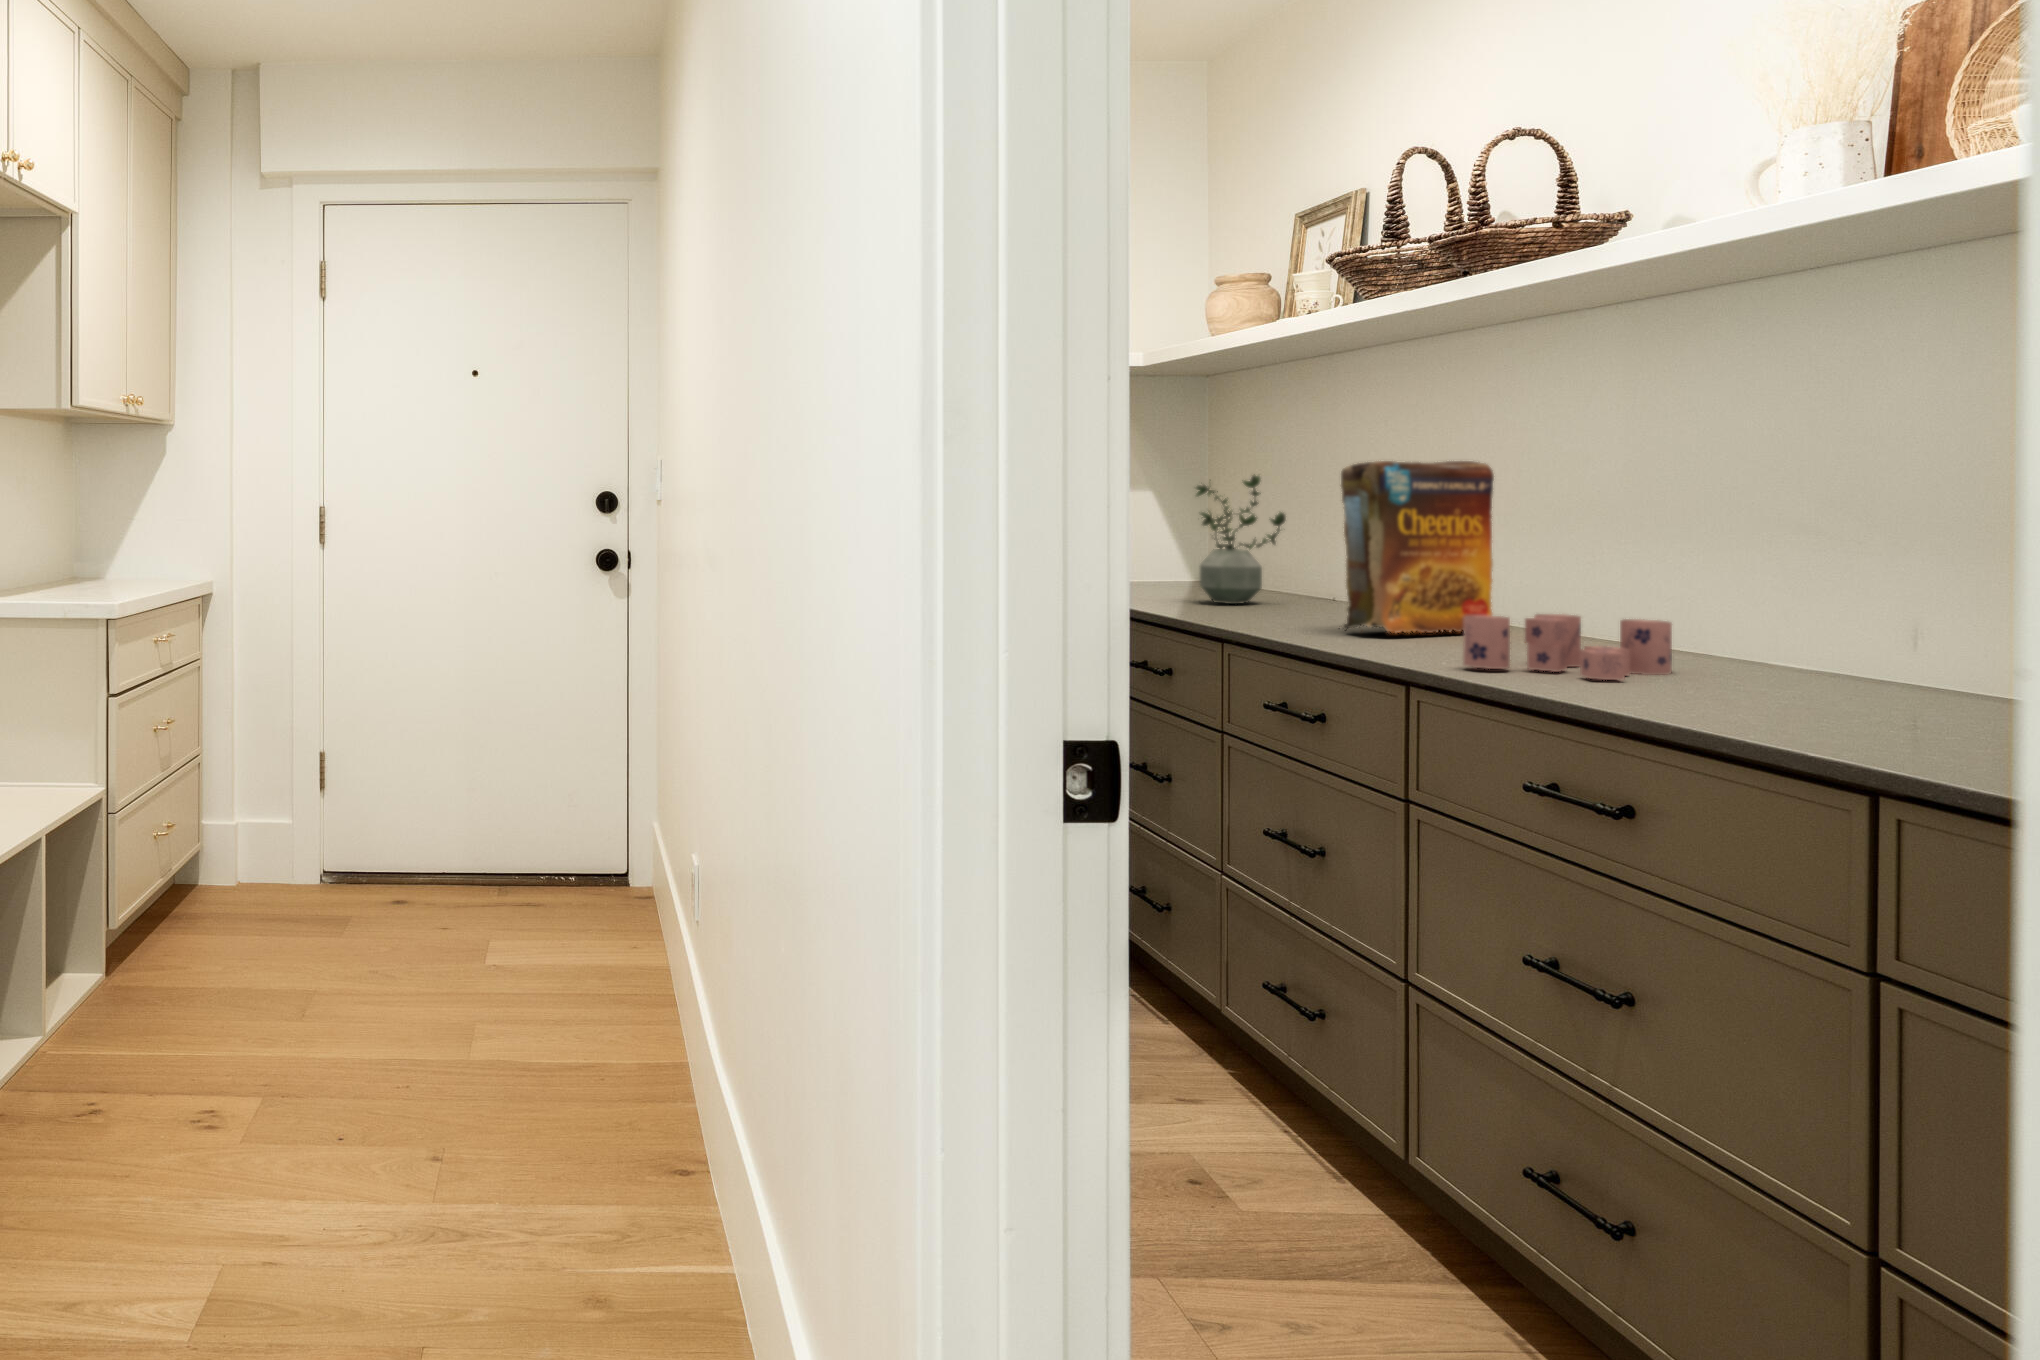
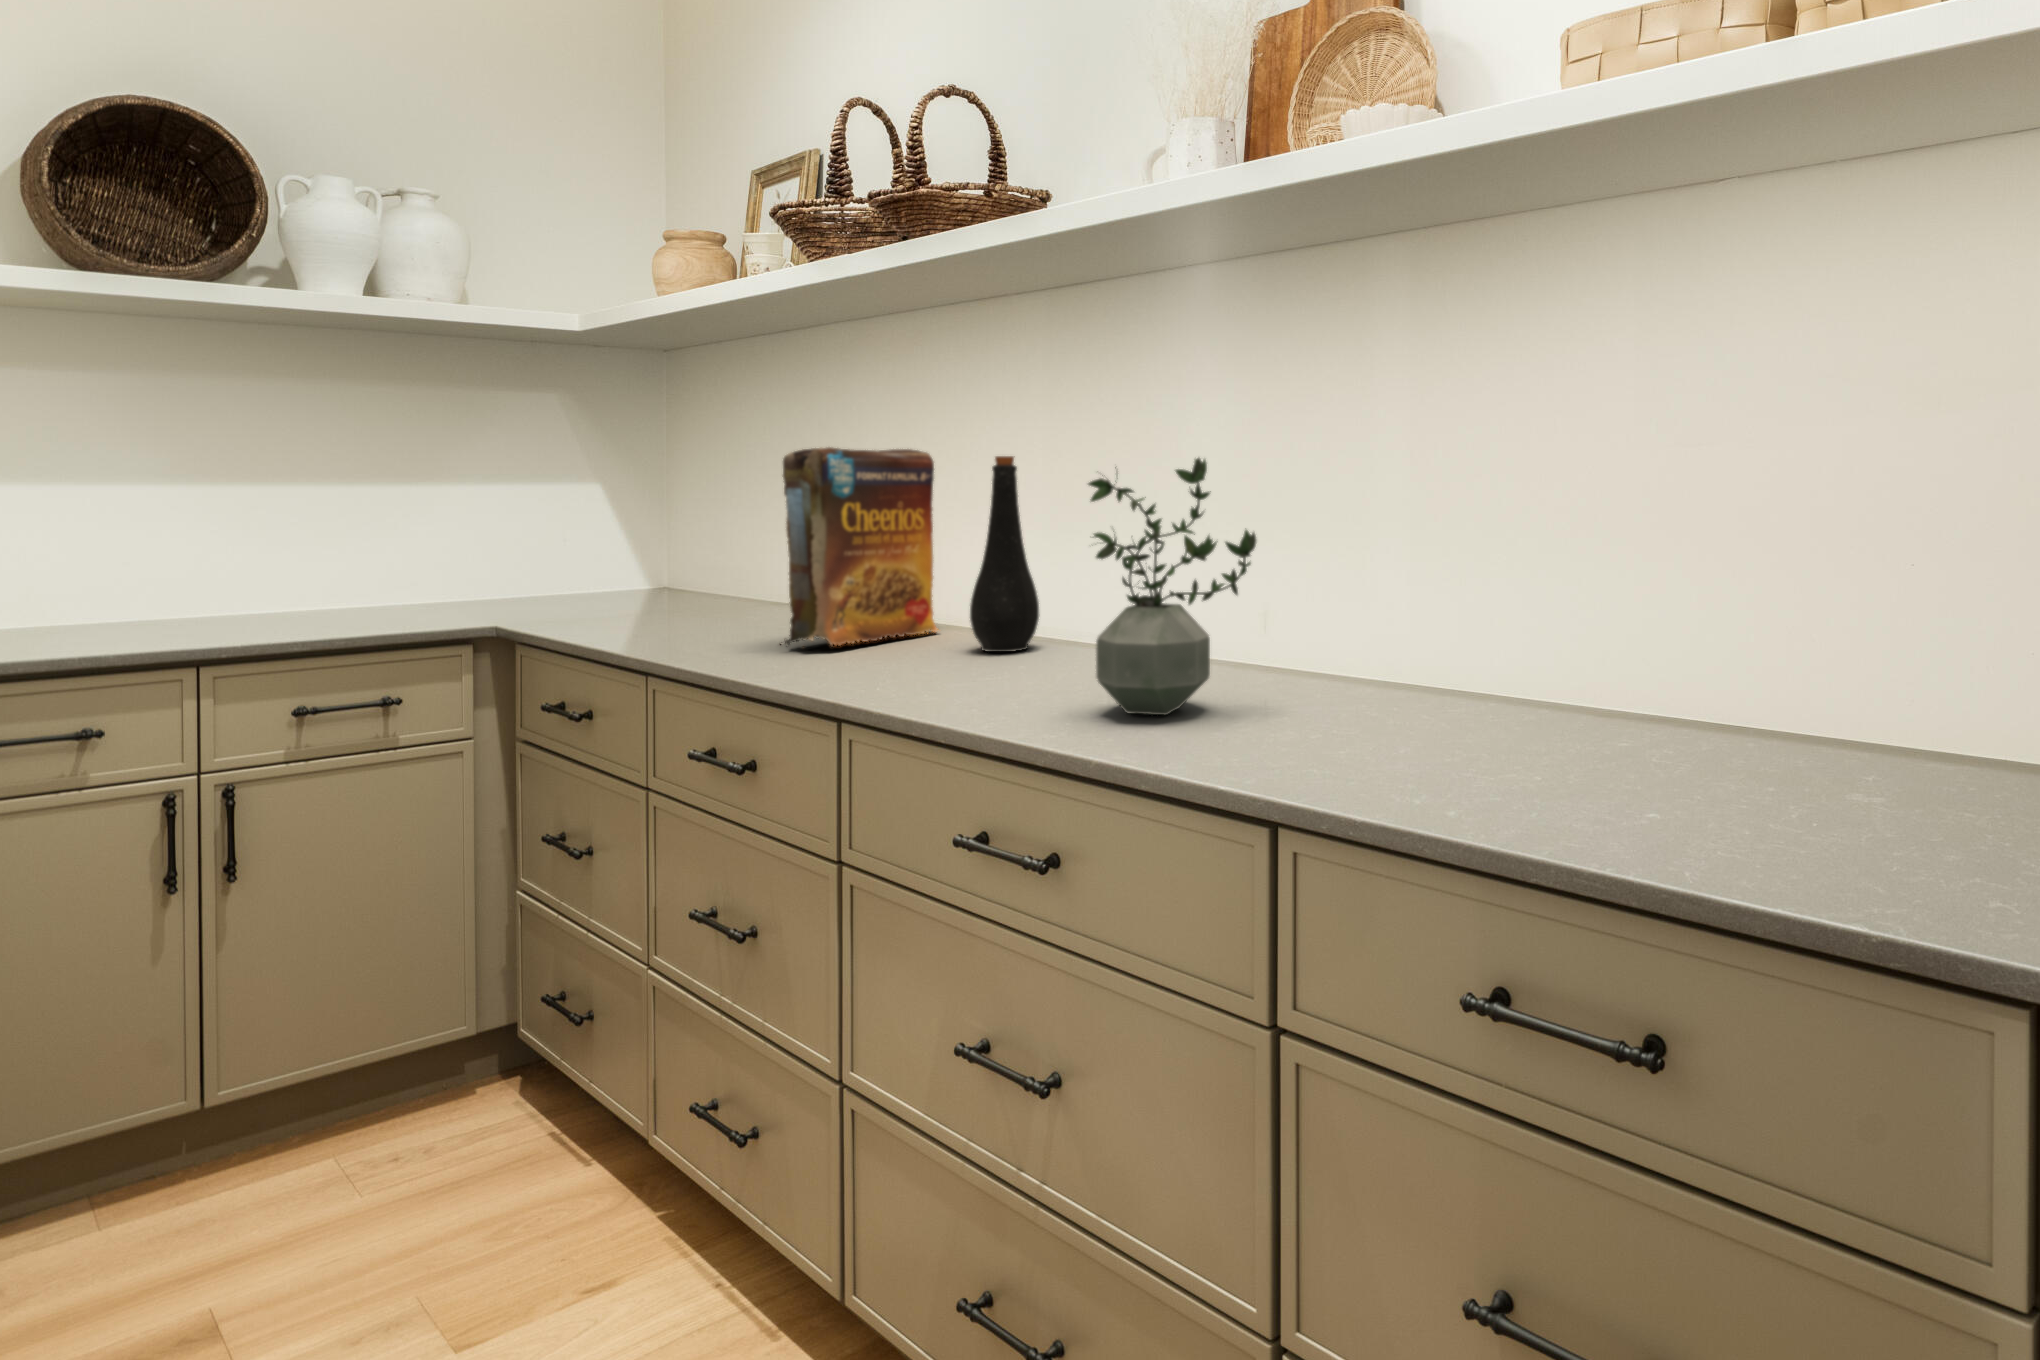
bottle: none [1535,466,1618,652] -> present [970,456,1039,652]
potted plant: present [1196,474,1286,604] -> present [1088,458,1256,715]
candle: present [1463,614,1672,680] -> none [900,617,1085,693]

